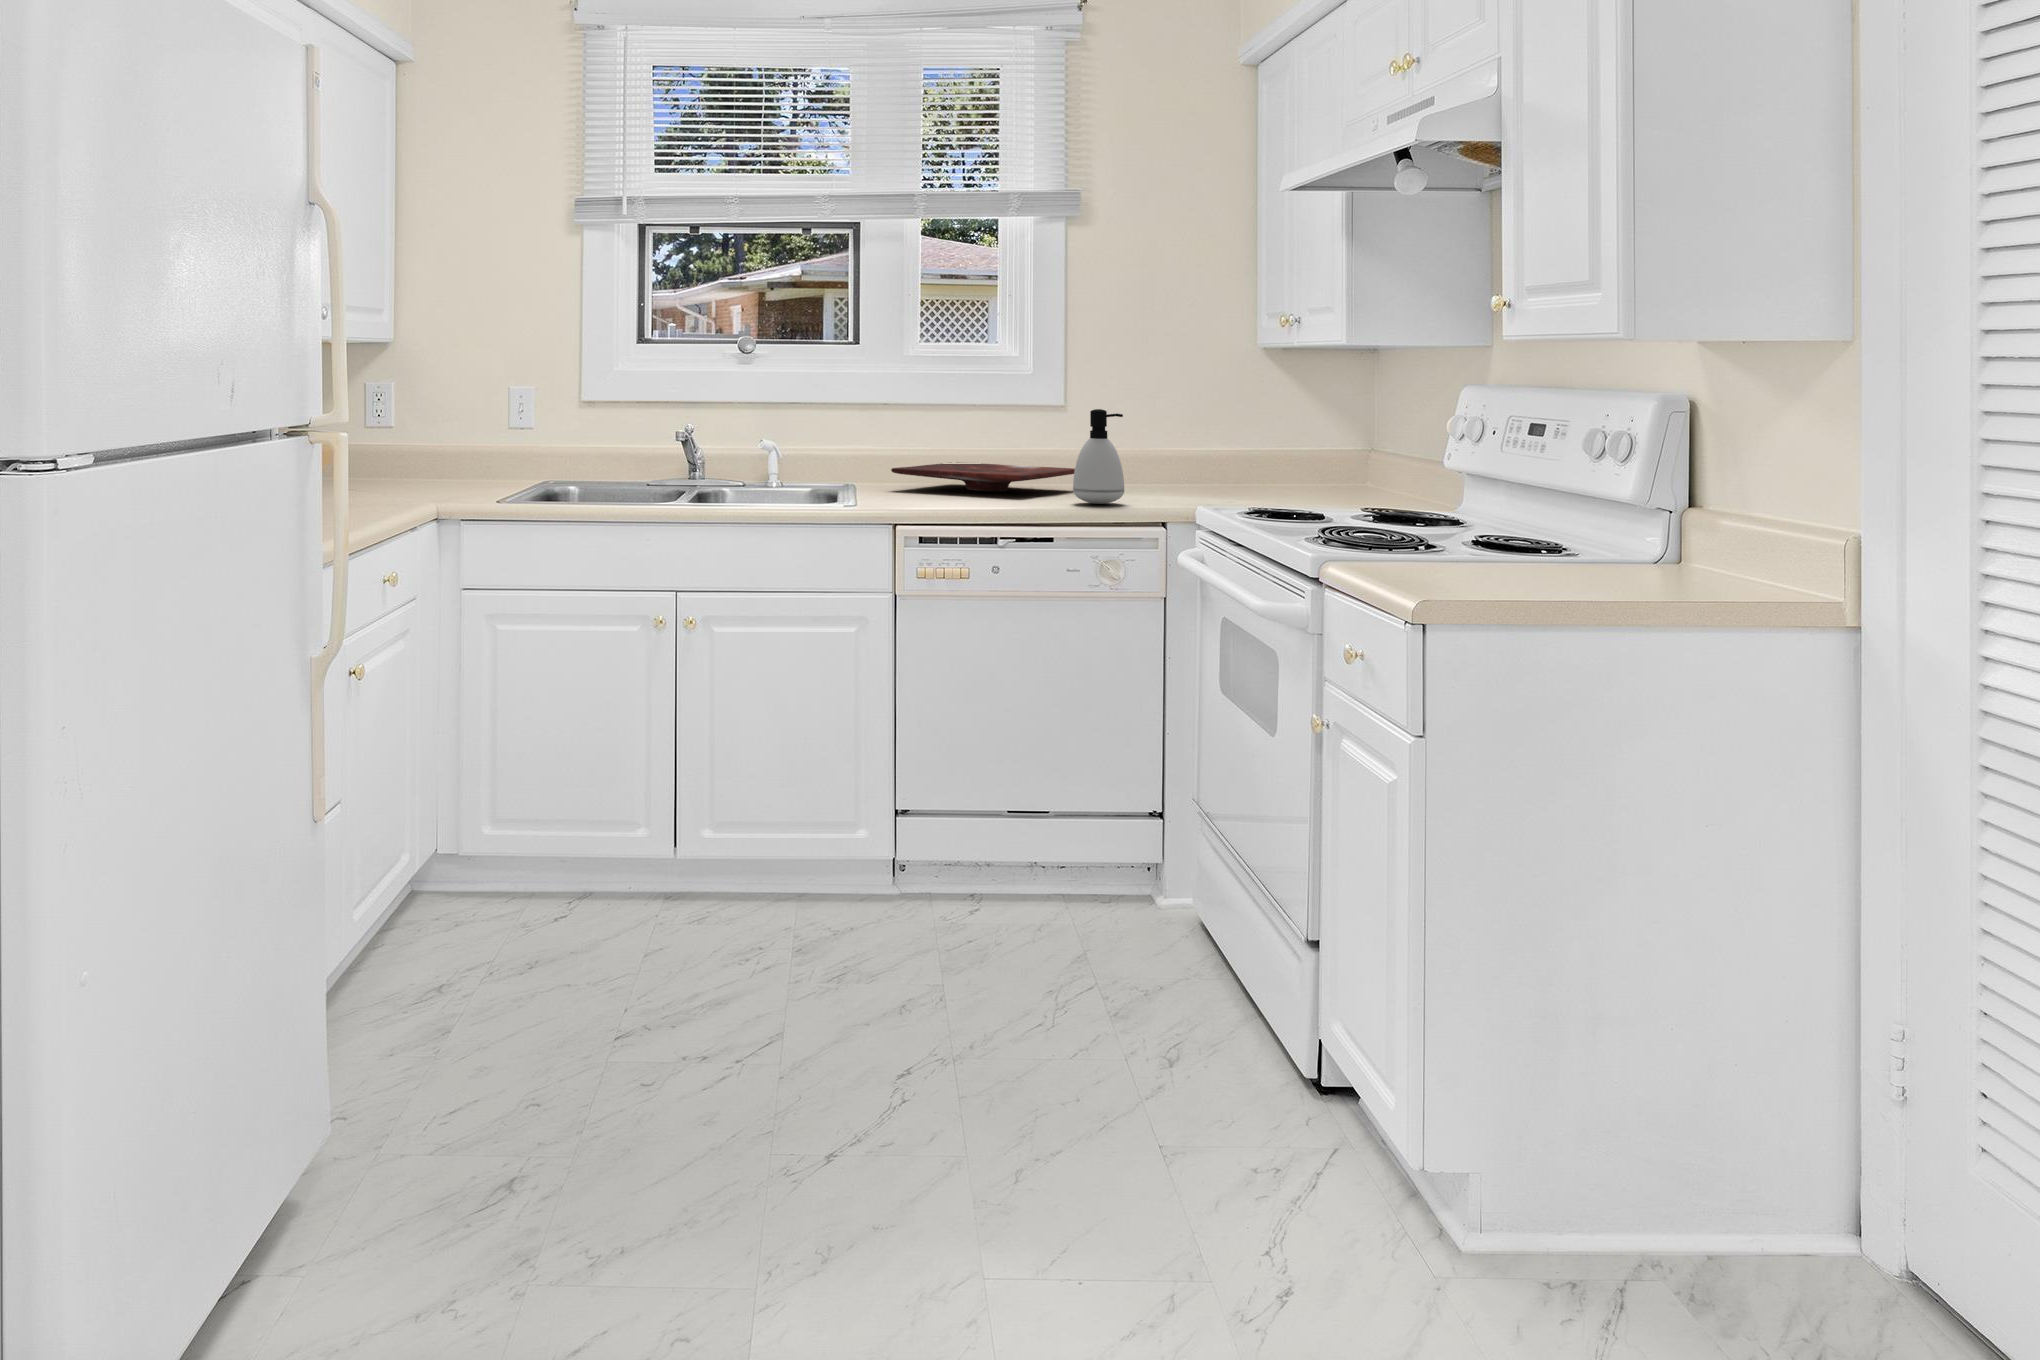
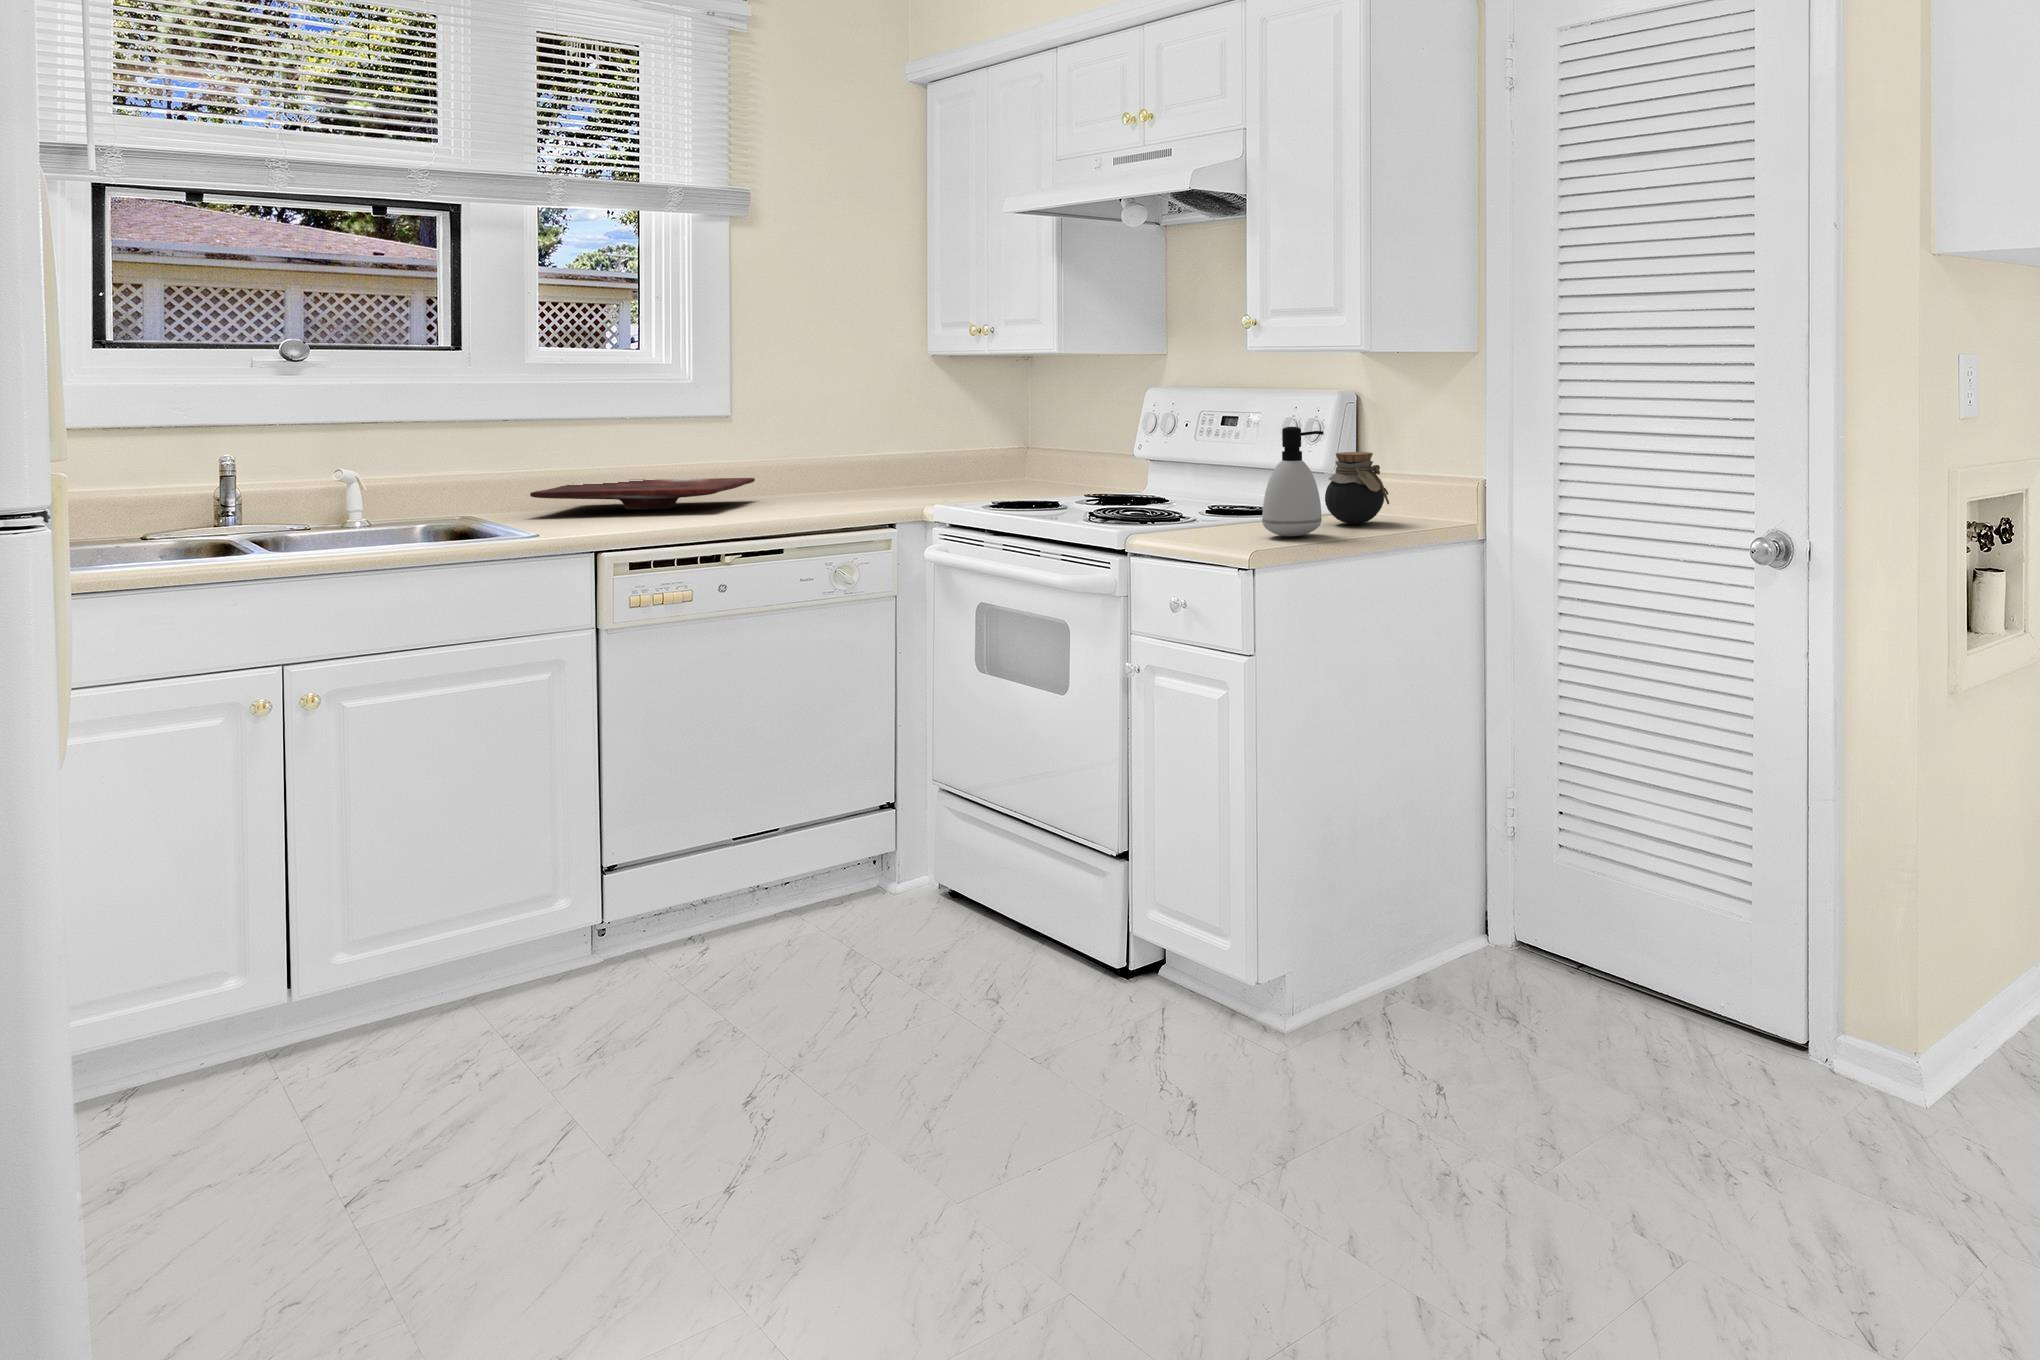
soap dispenser: present [1073,409,1124,504] -> present [1262,427,1323,536]
jar: none [1601,476,1696,577] -> present [1325,452,1389,524]

